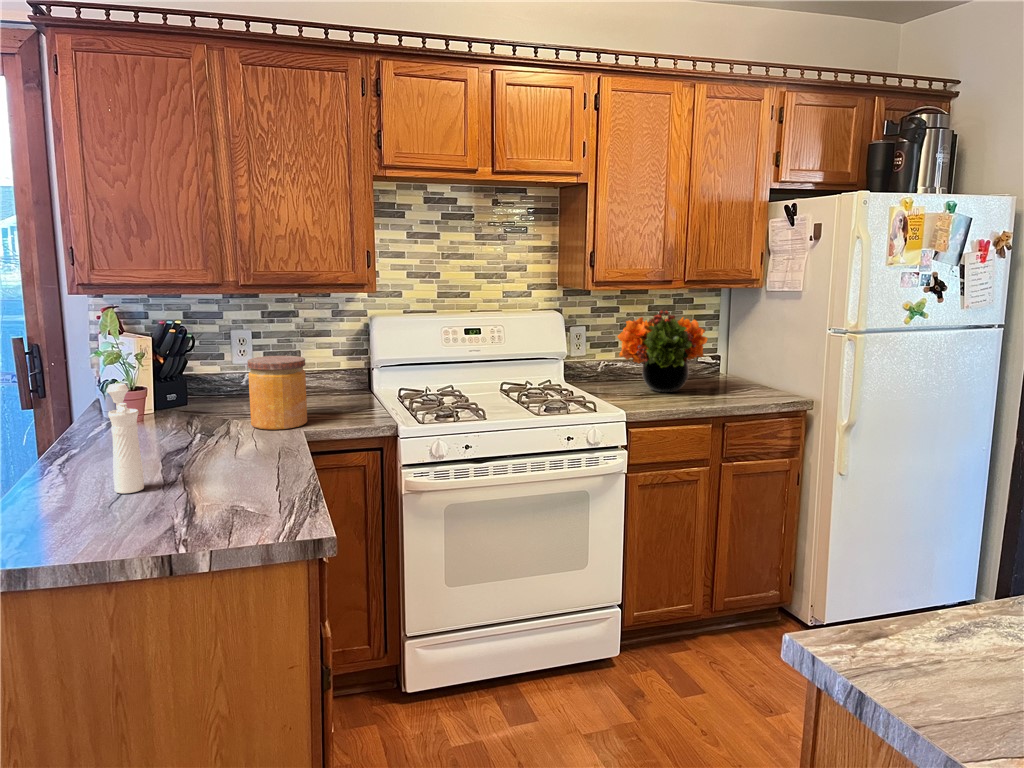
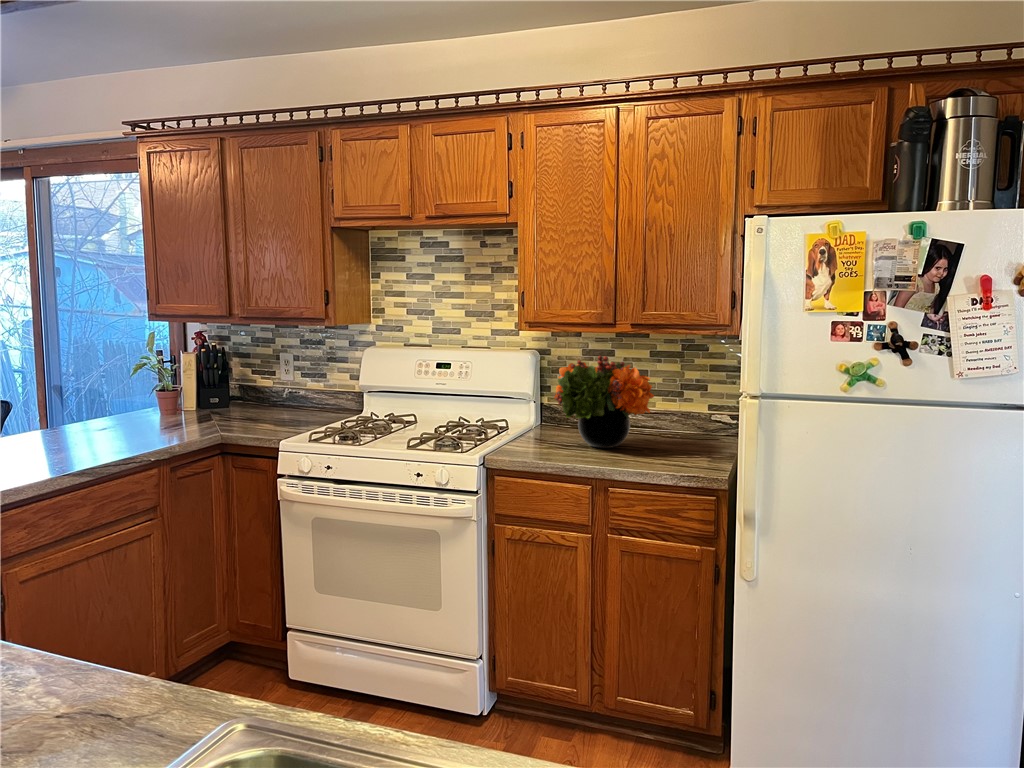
jar: present [247,356,307,430] -> none [205,374,253,431]
pepper mill: present [106,383,144,493] -> none [23,381,65,453]

